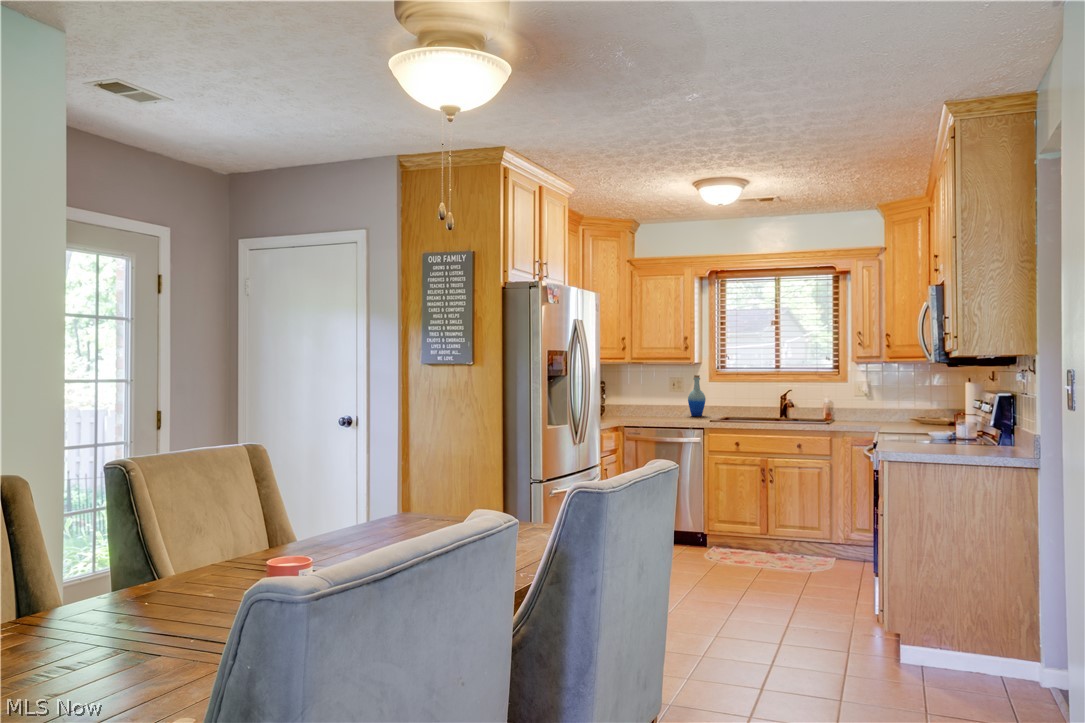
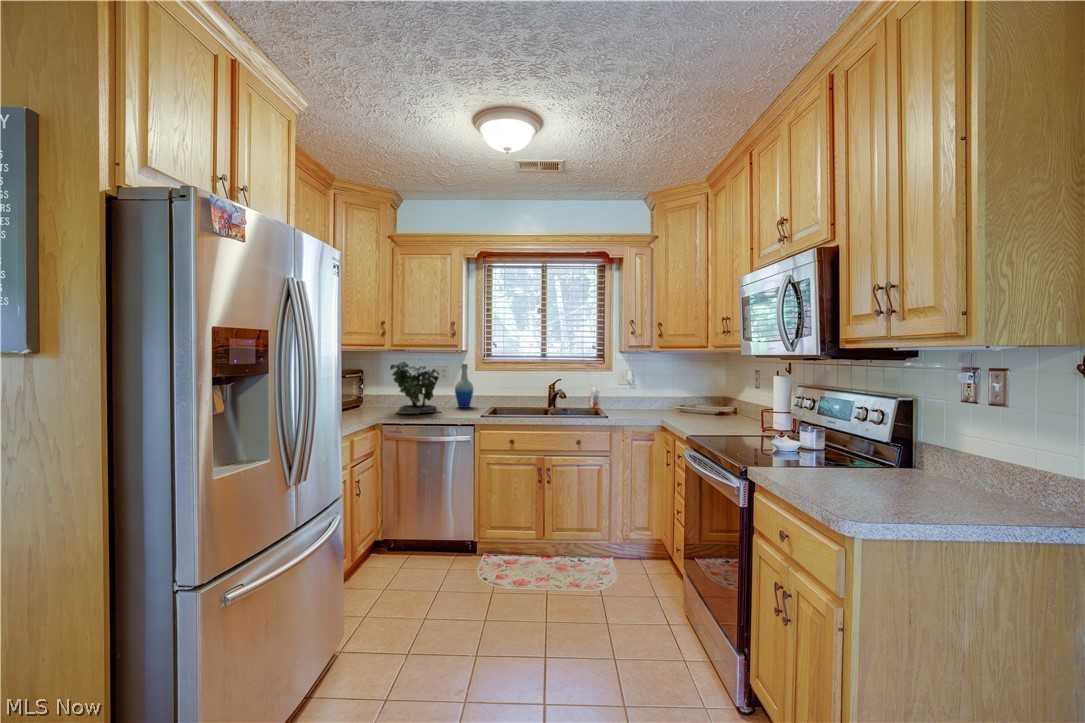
potted plant: none [630,370,676,419] -> present [390,362,439,414]

